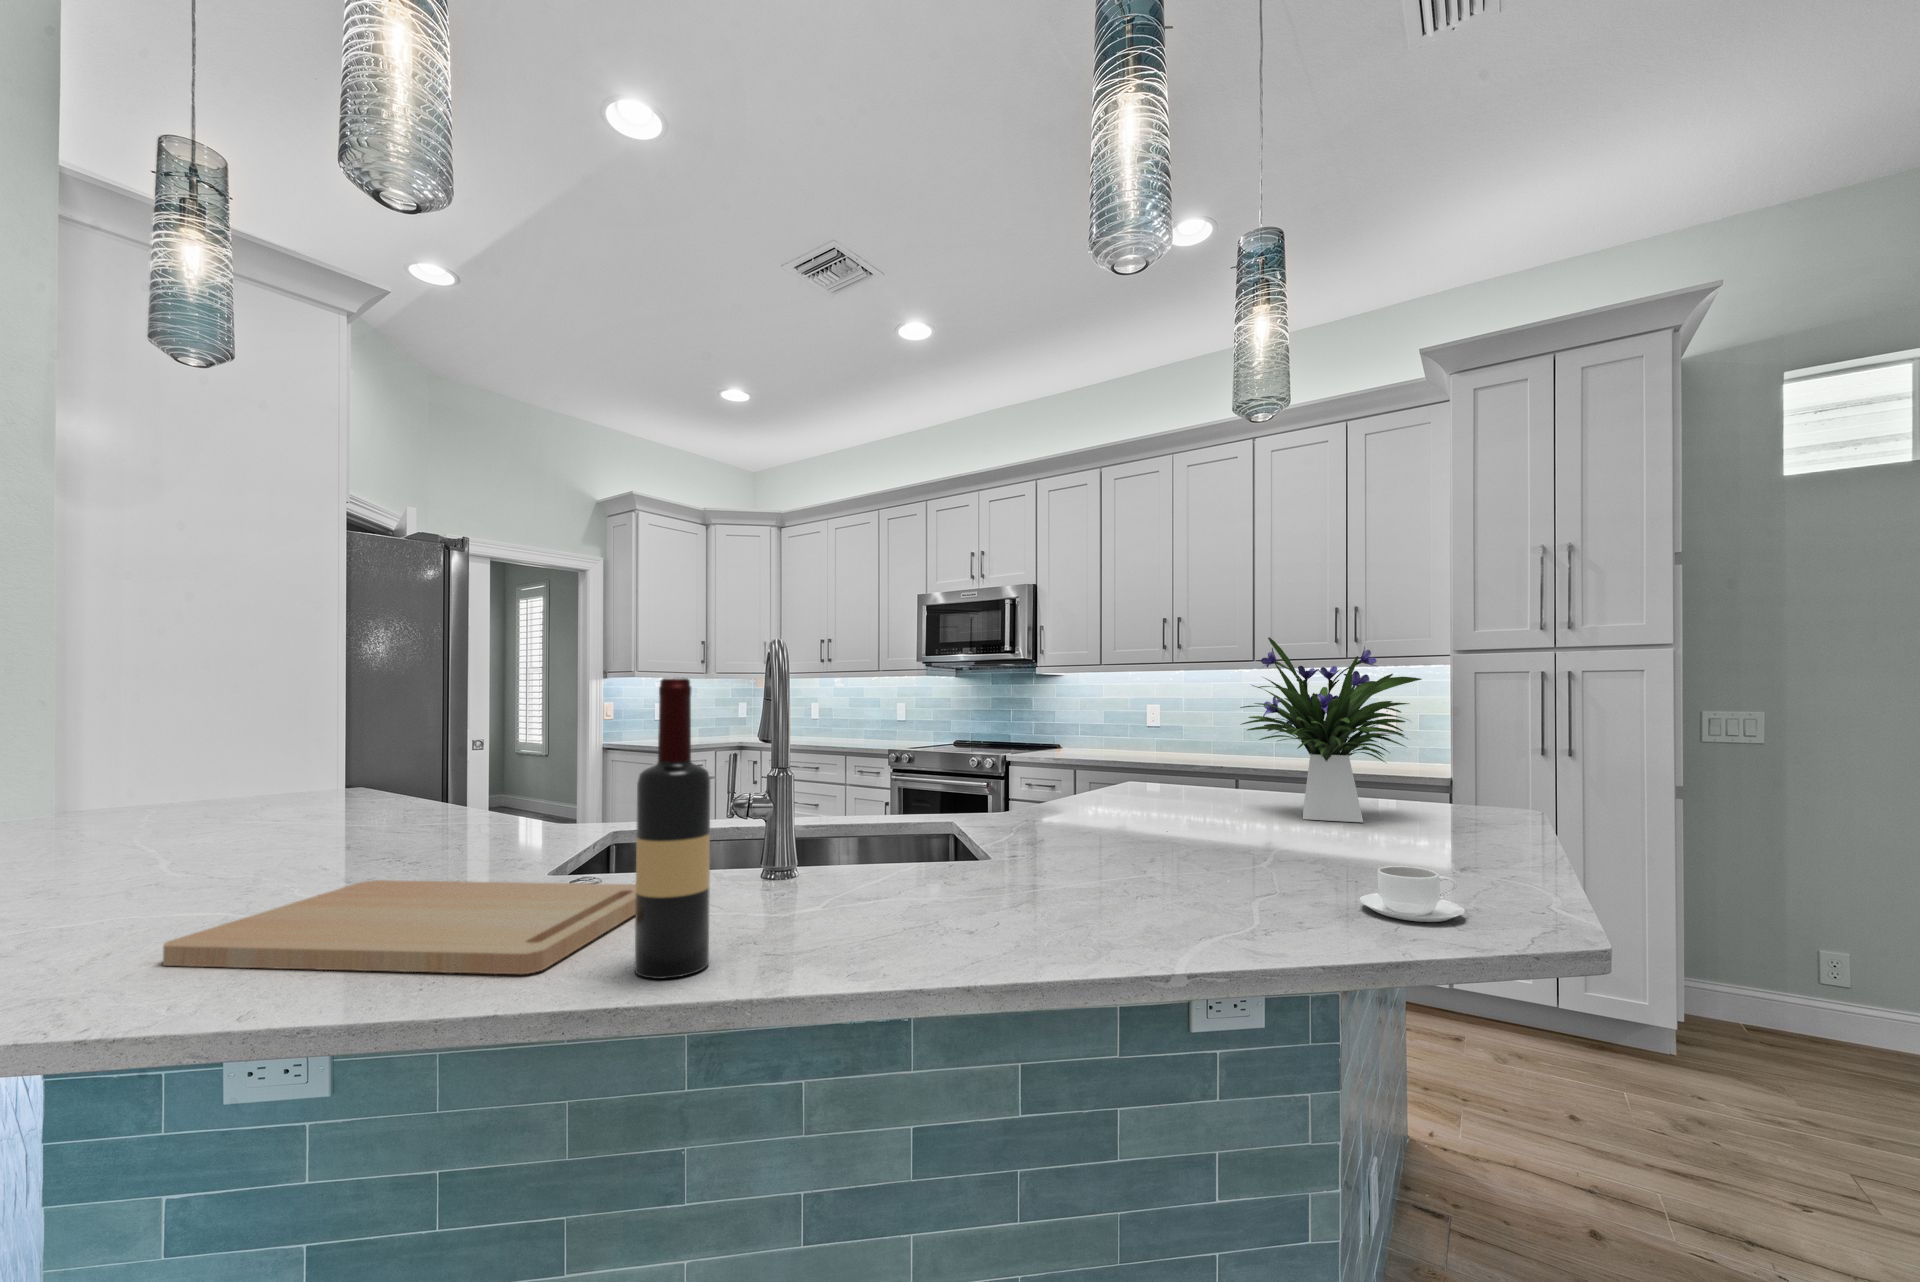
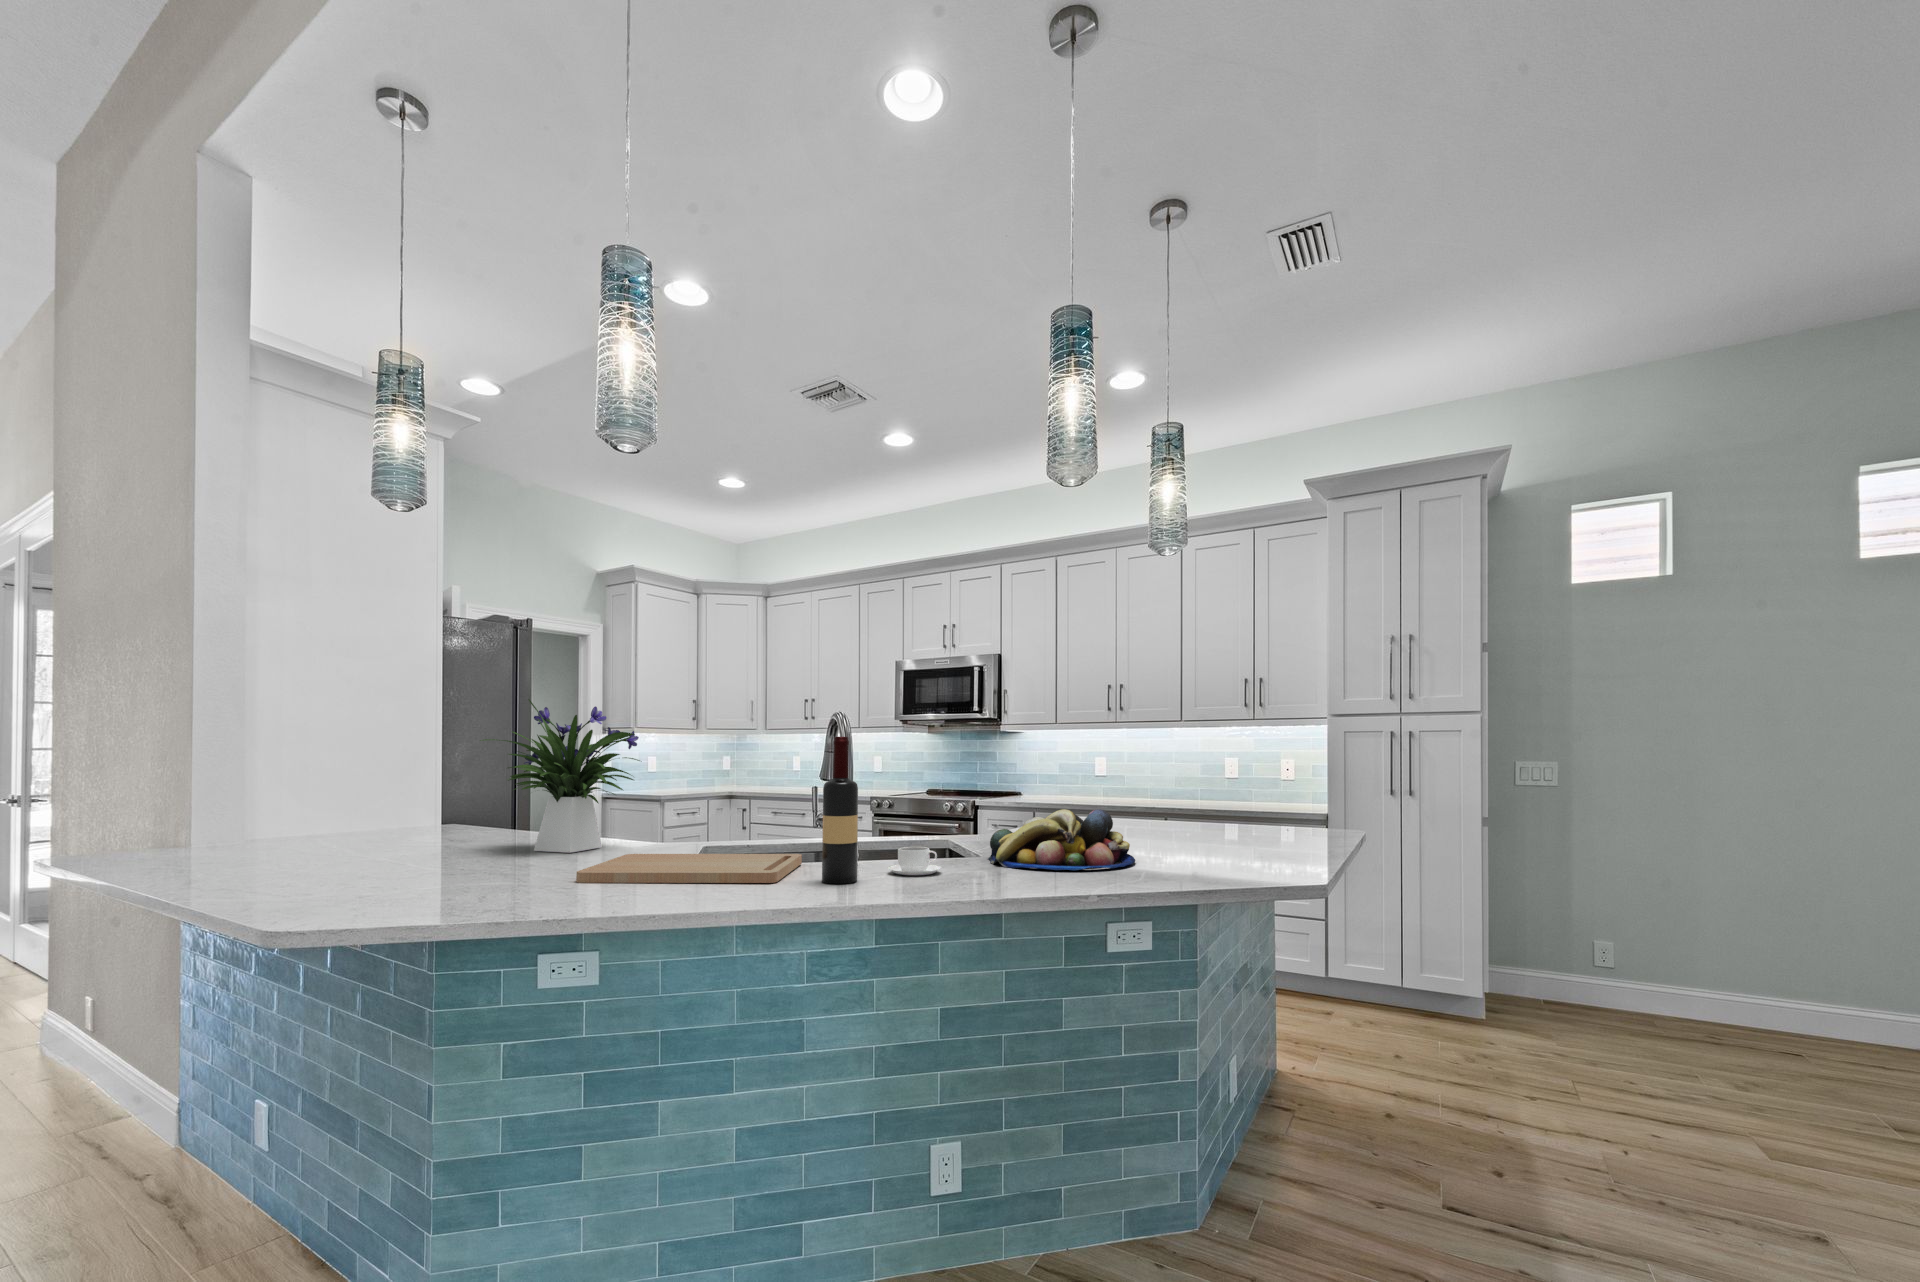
flower arrangement: present [1240,637,1422,822] -> present [480,699,640,853]
fruit bowl: none [987,805,1253,932] -> present [988,809,1135,870]
coffee cup: present [1360,866,1465,922] -> present [888,847,941,875]

